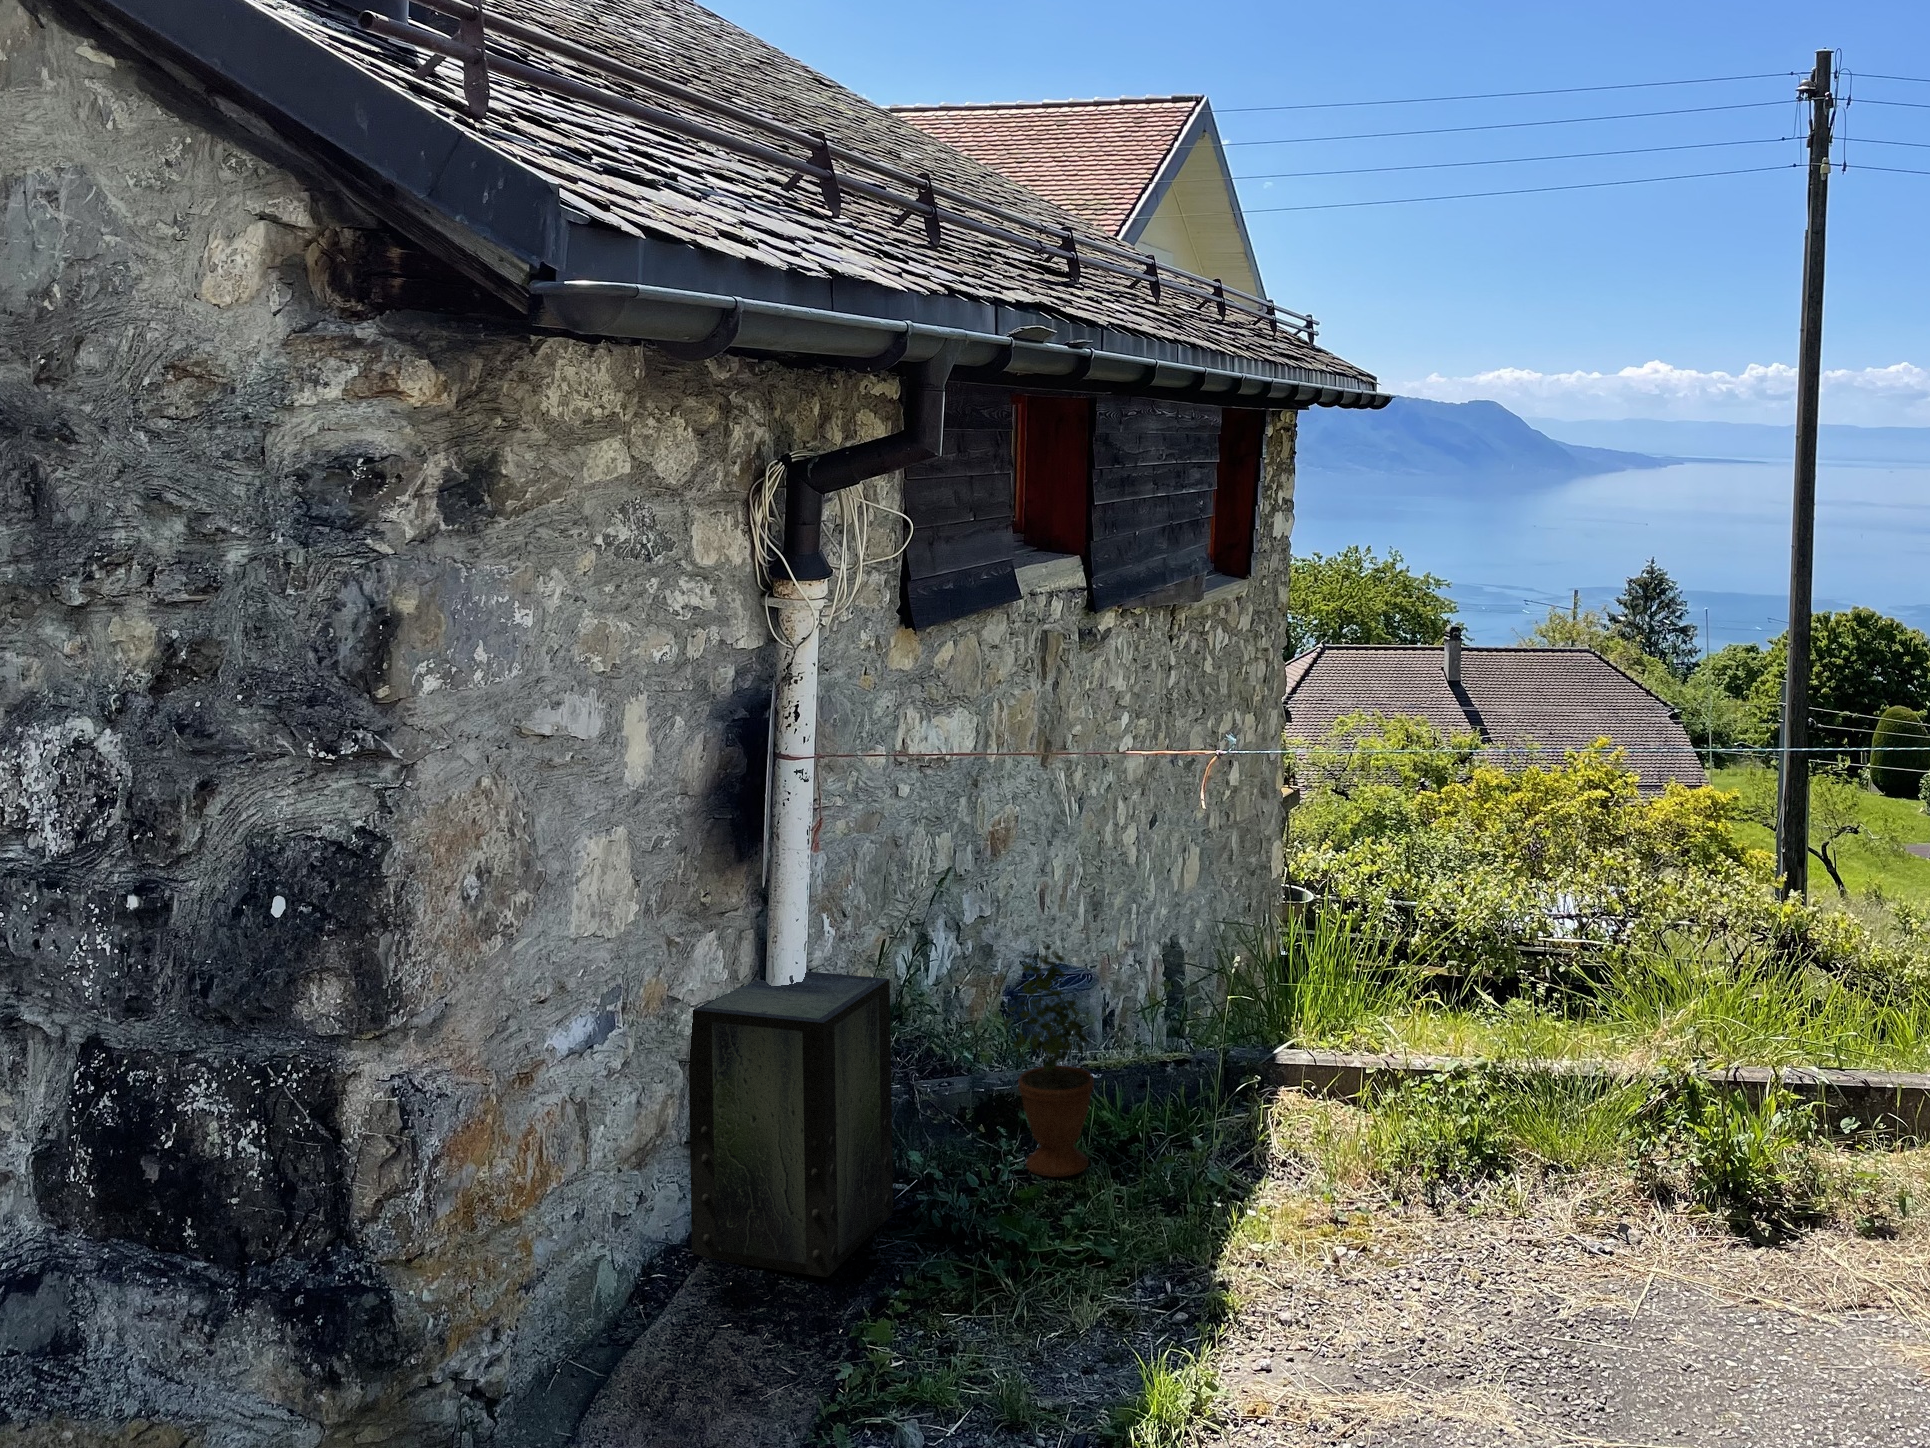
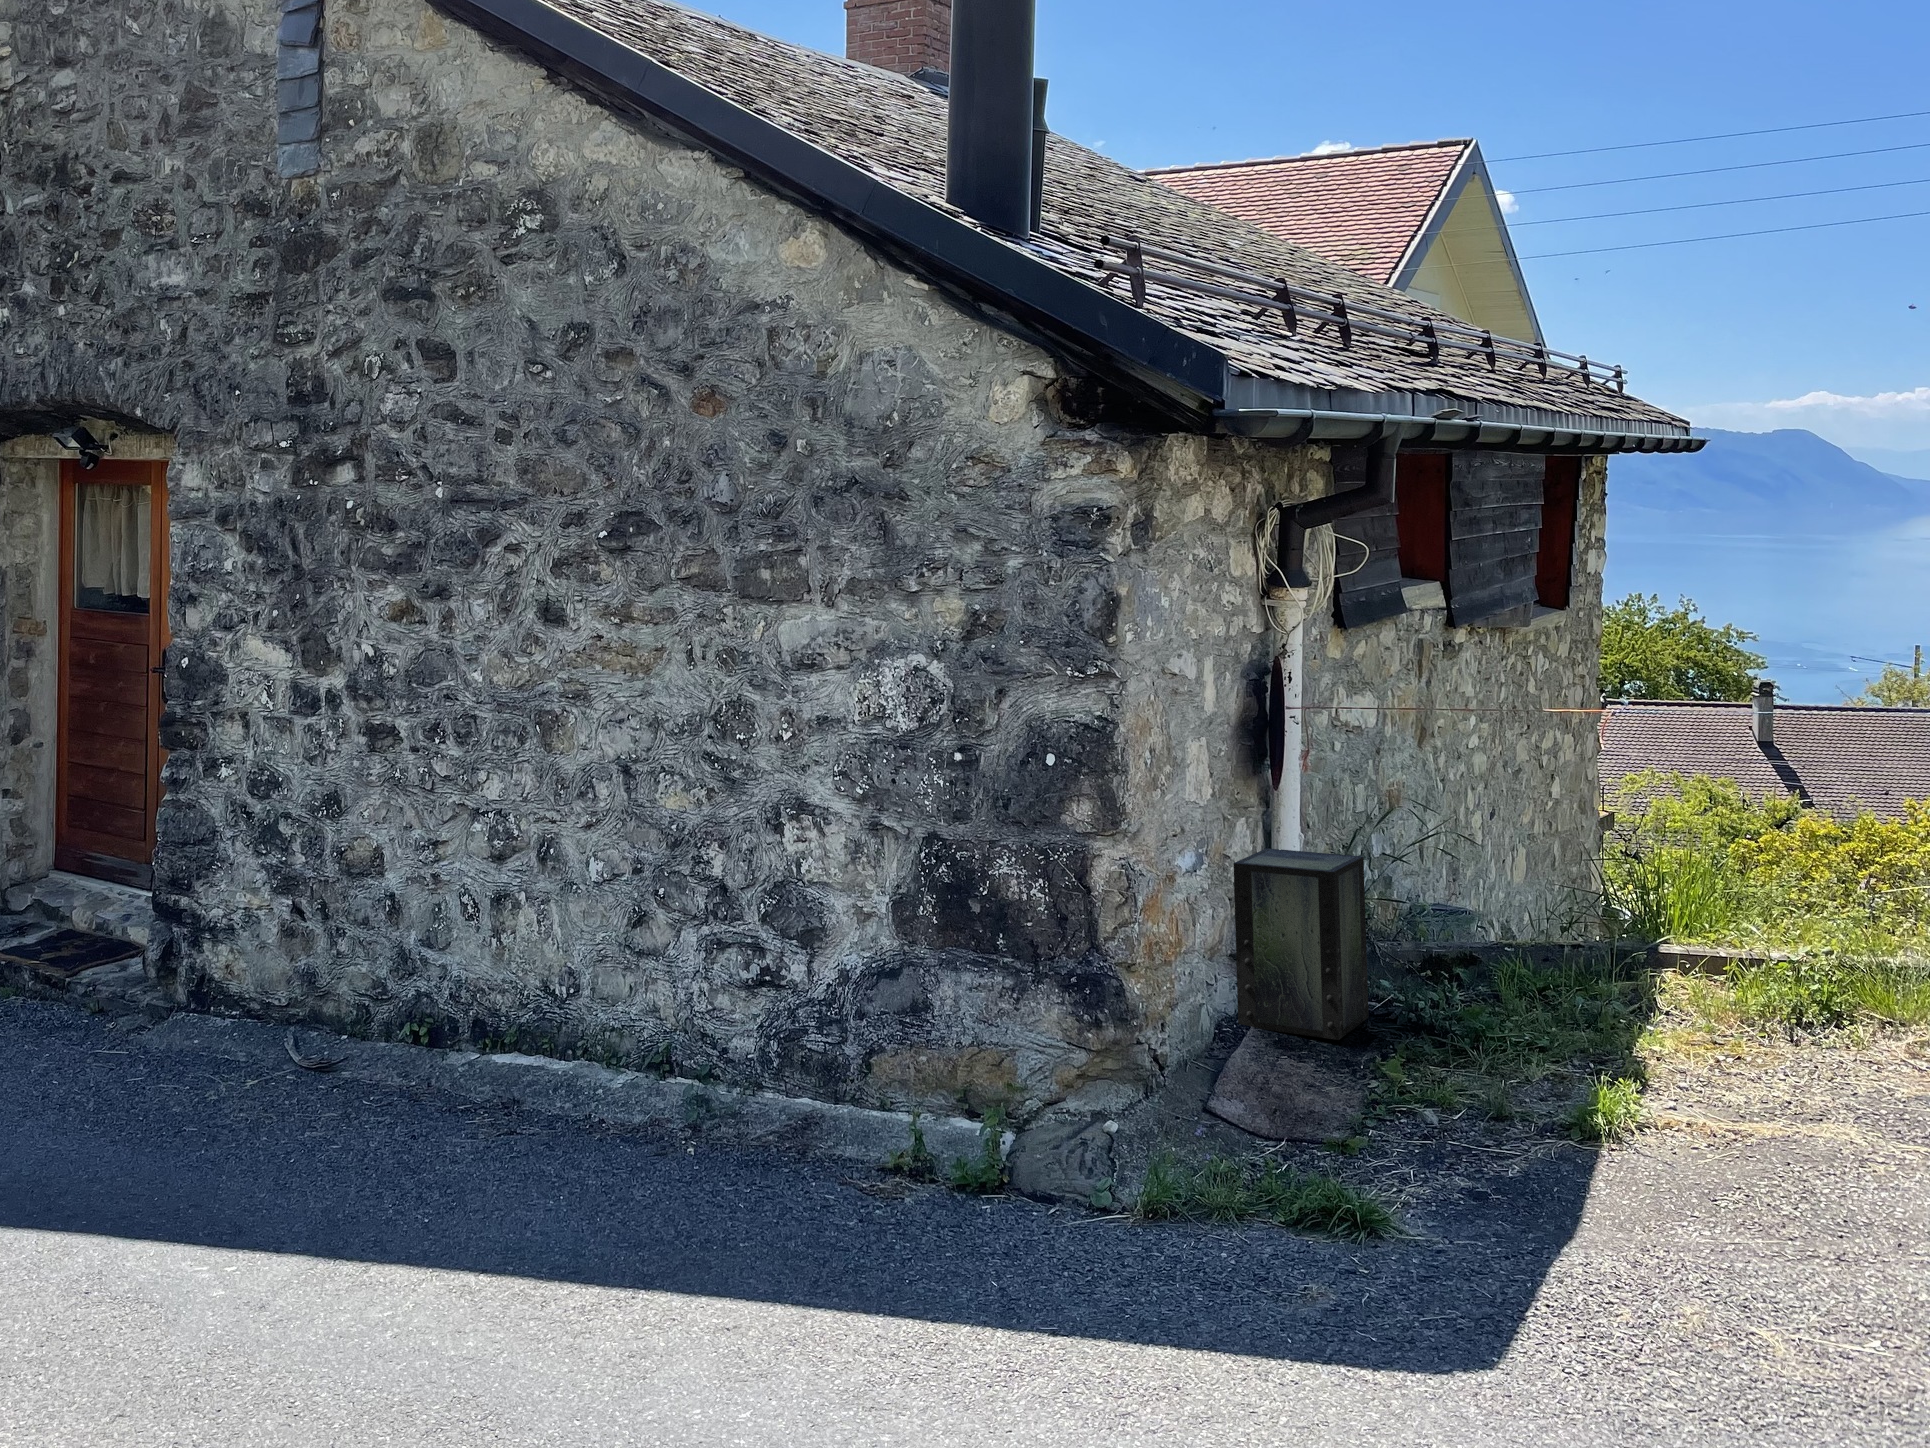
potted plant: present [1004,941,1094,1177] -> none [1438,846,1507,1012]

